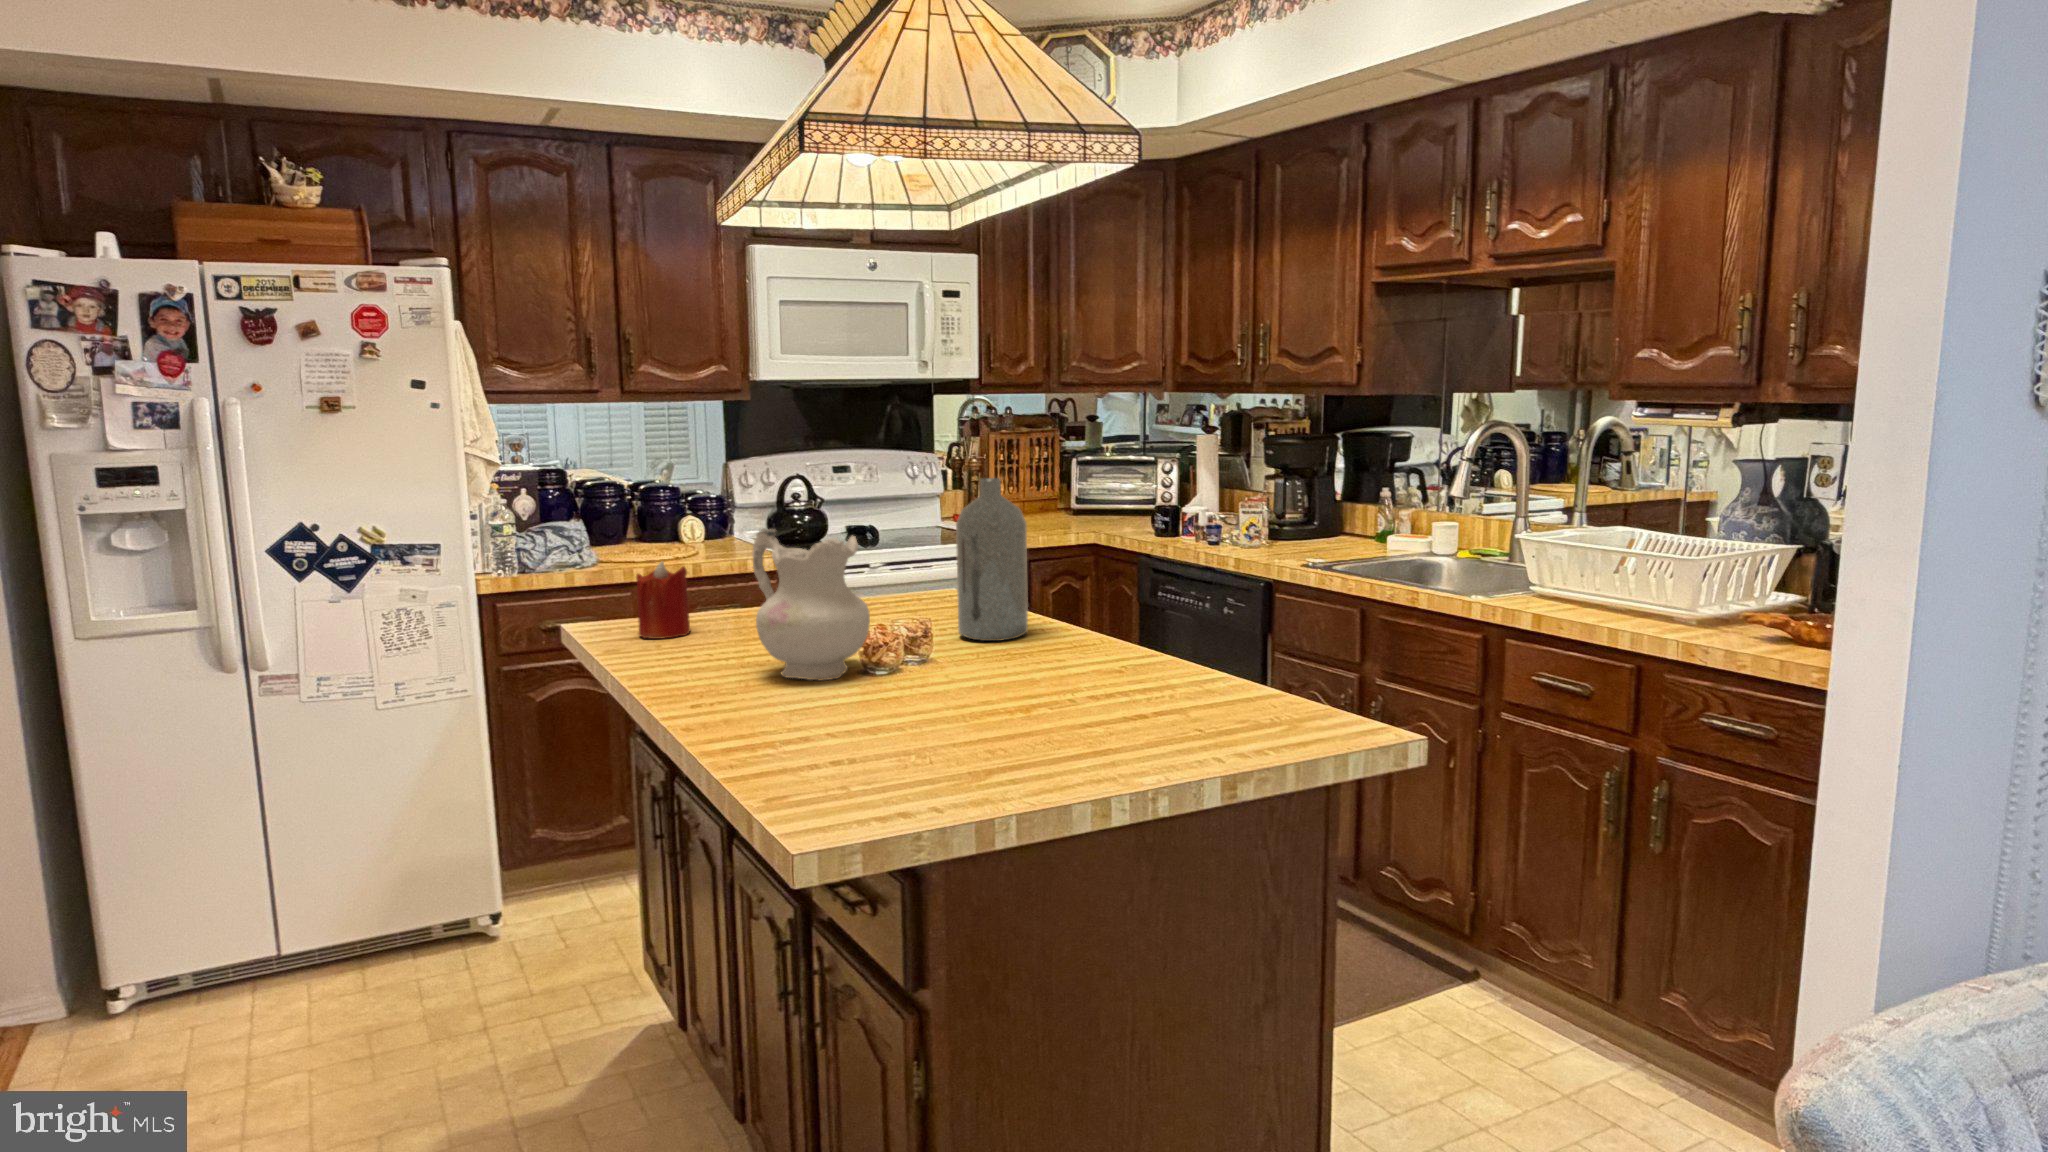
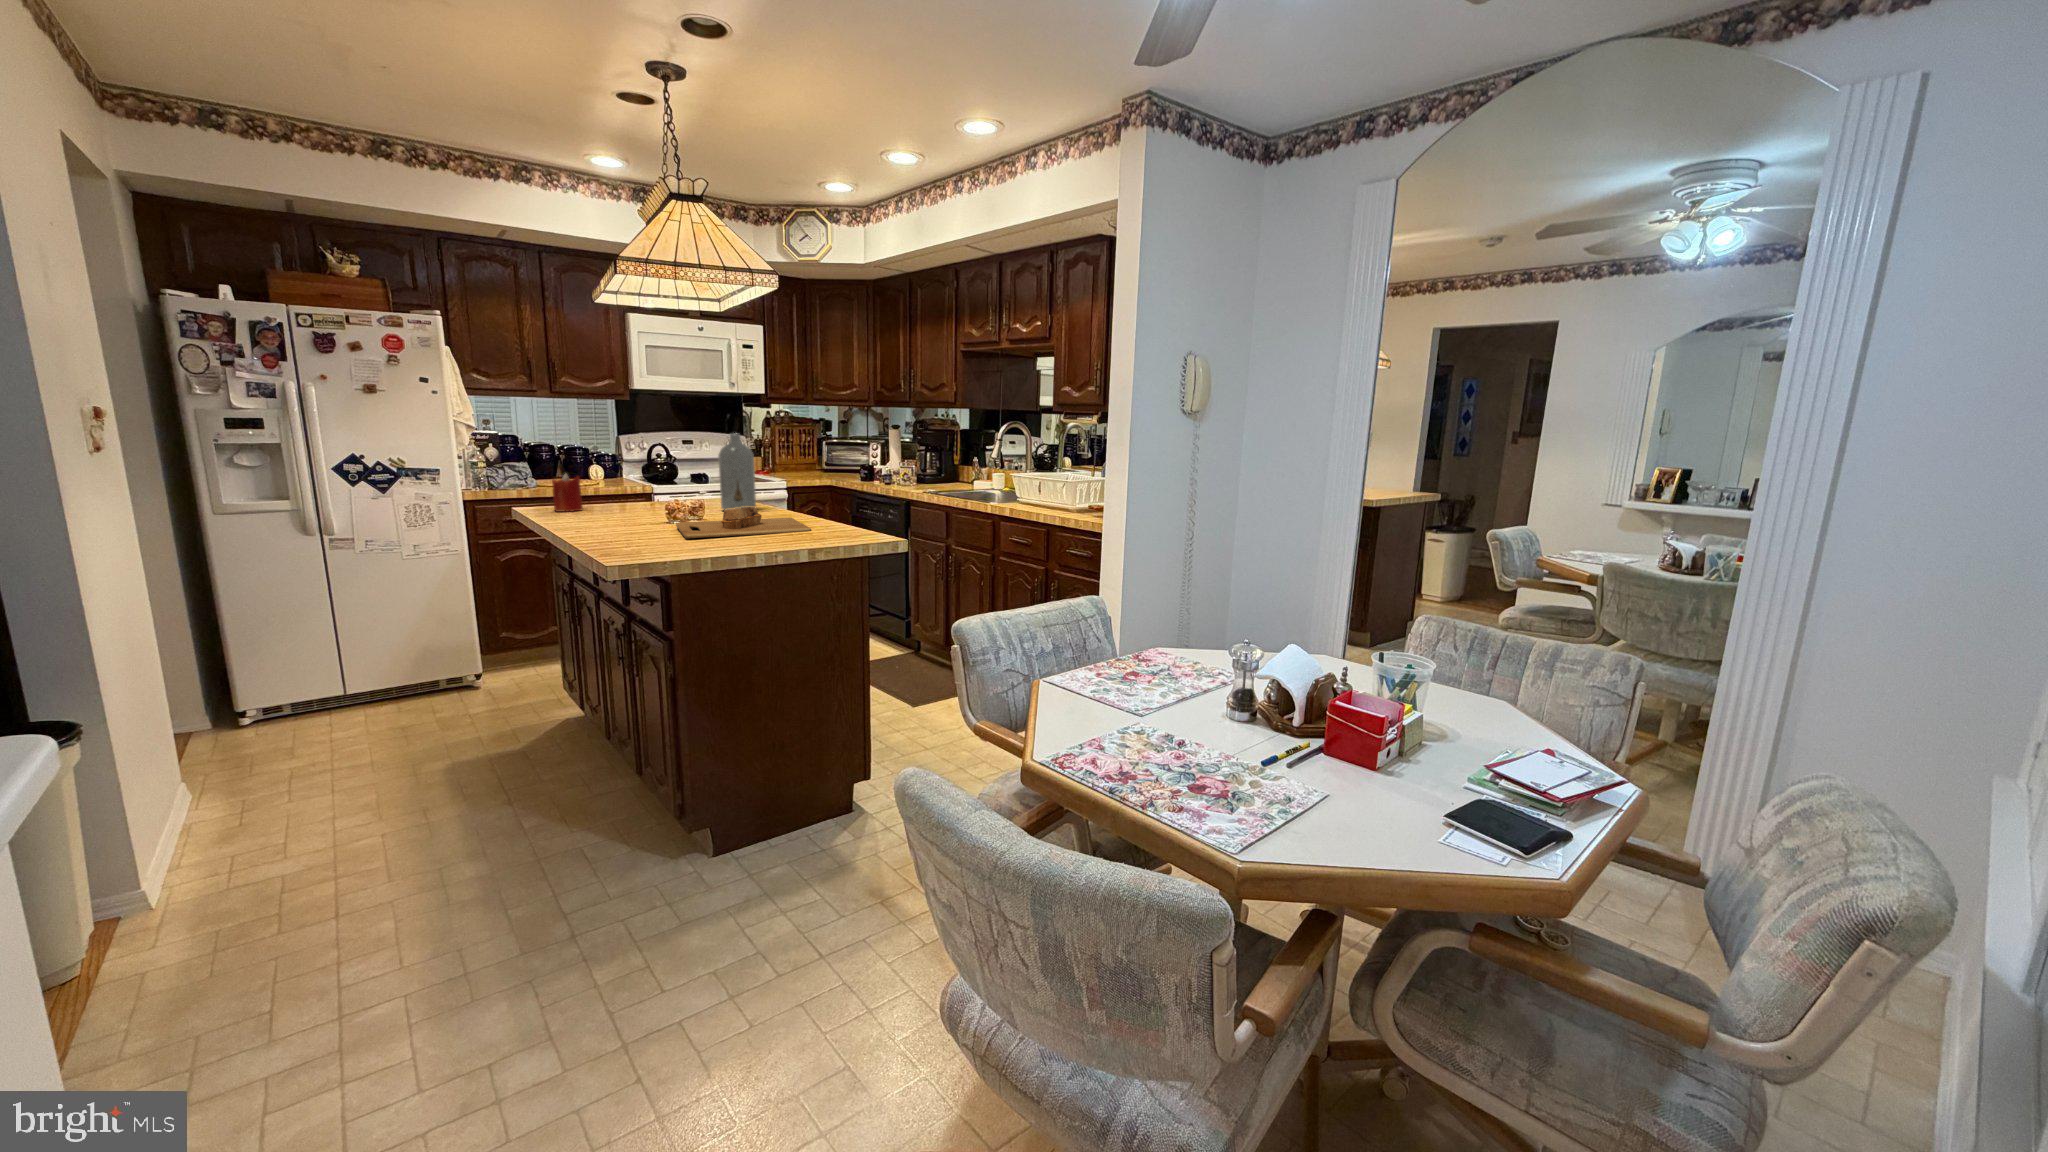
ceramic pitcher: present [753,528,870,681] -> none [609,451,670,523]
cutting board: none [897,656,1205,750] -> present [676,507,811,538]

